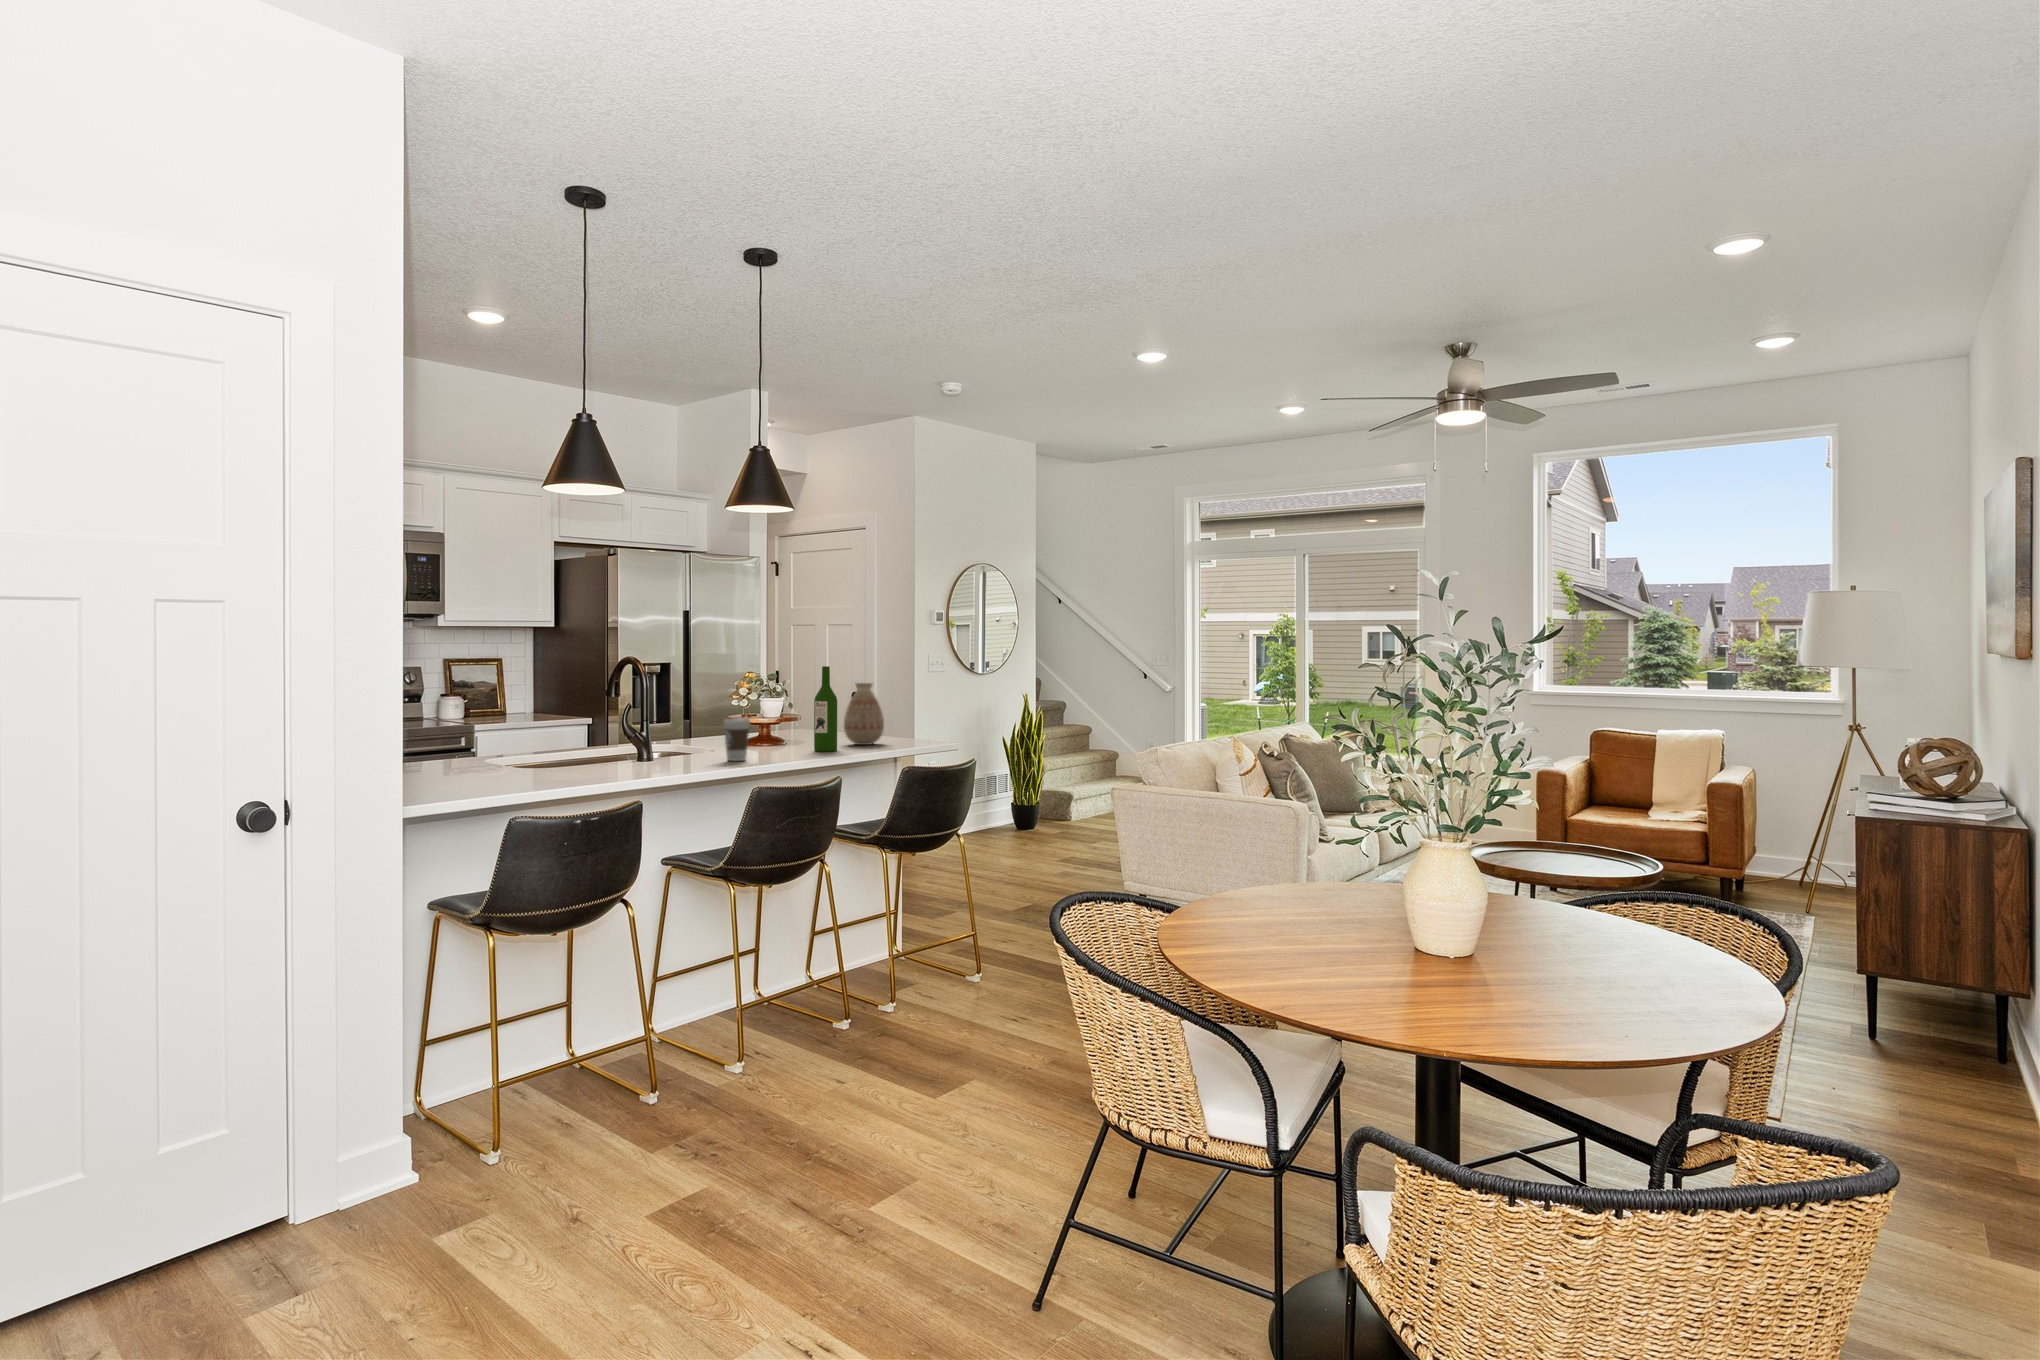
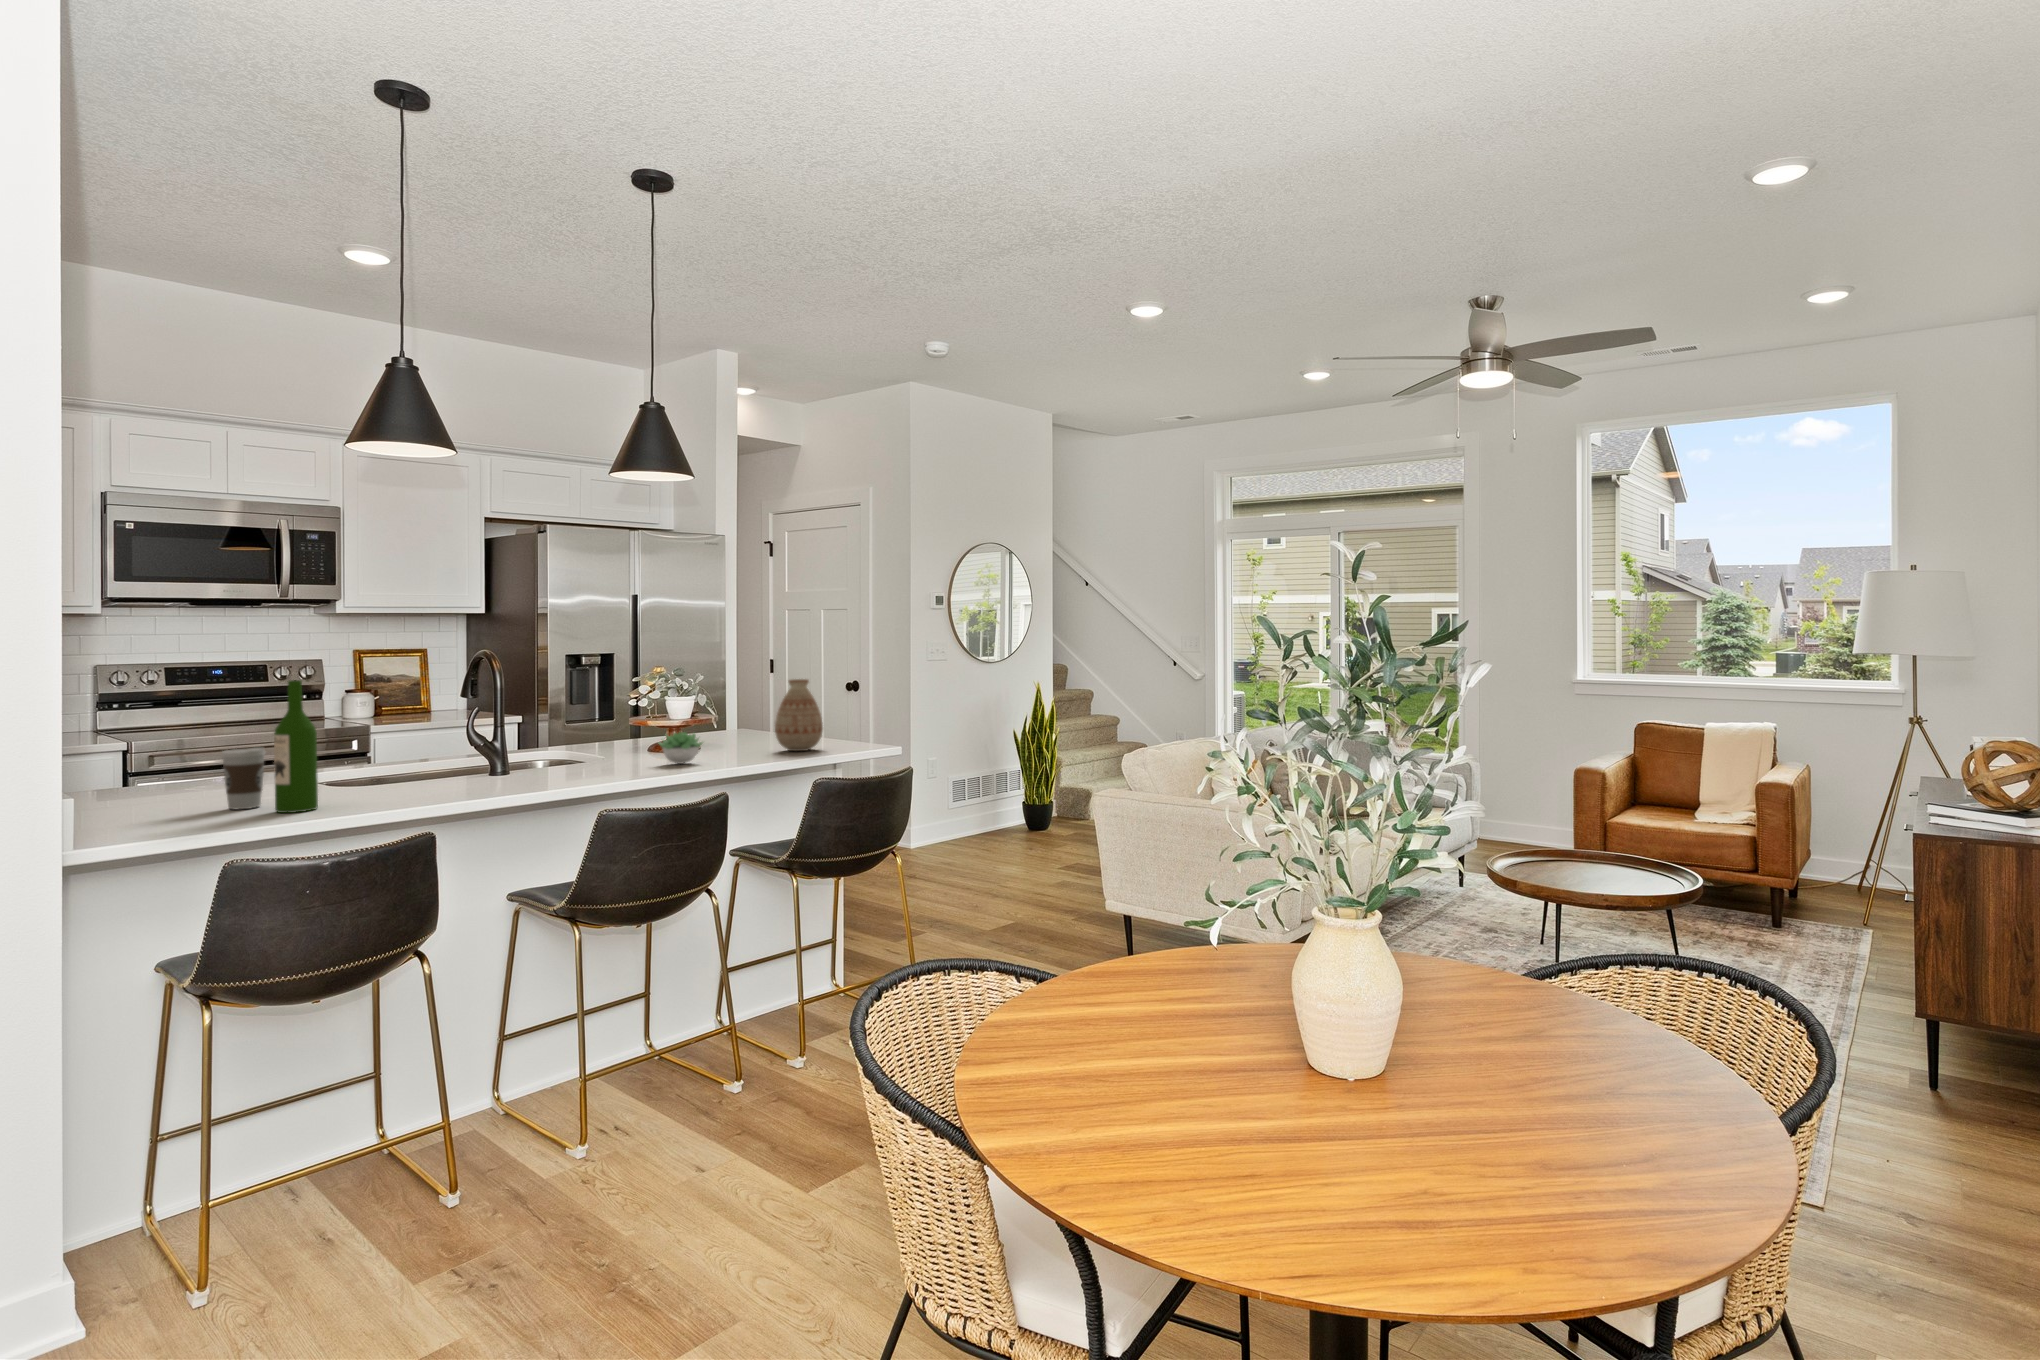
wine bottle: present [814,666,837,752] -> present [274,680,318,813]
coffee cup: present [724,718,750,761] -> present [222,748,265,810]
succulent plant: none [755,726,795,753] -> present [659,732,702,764]

